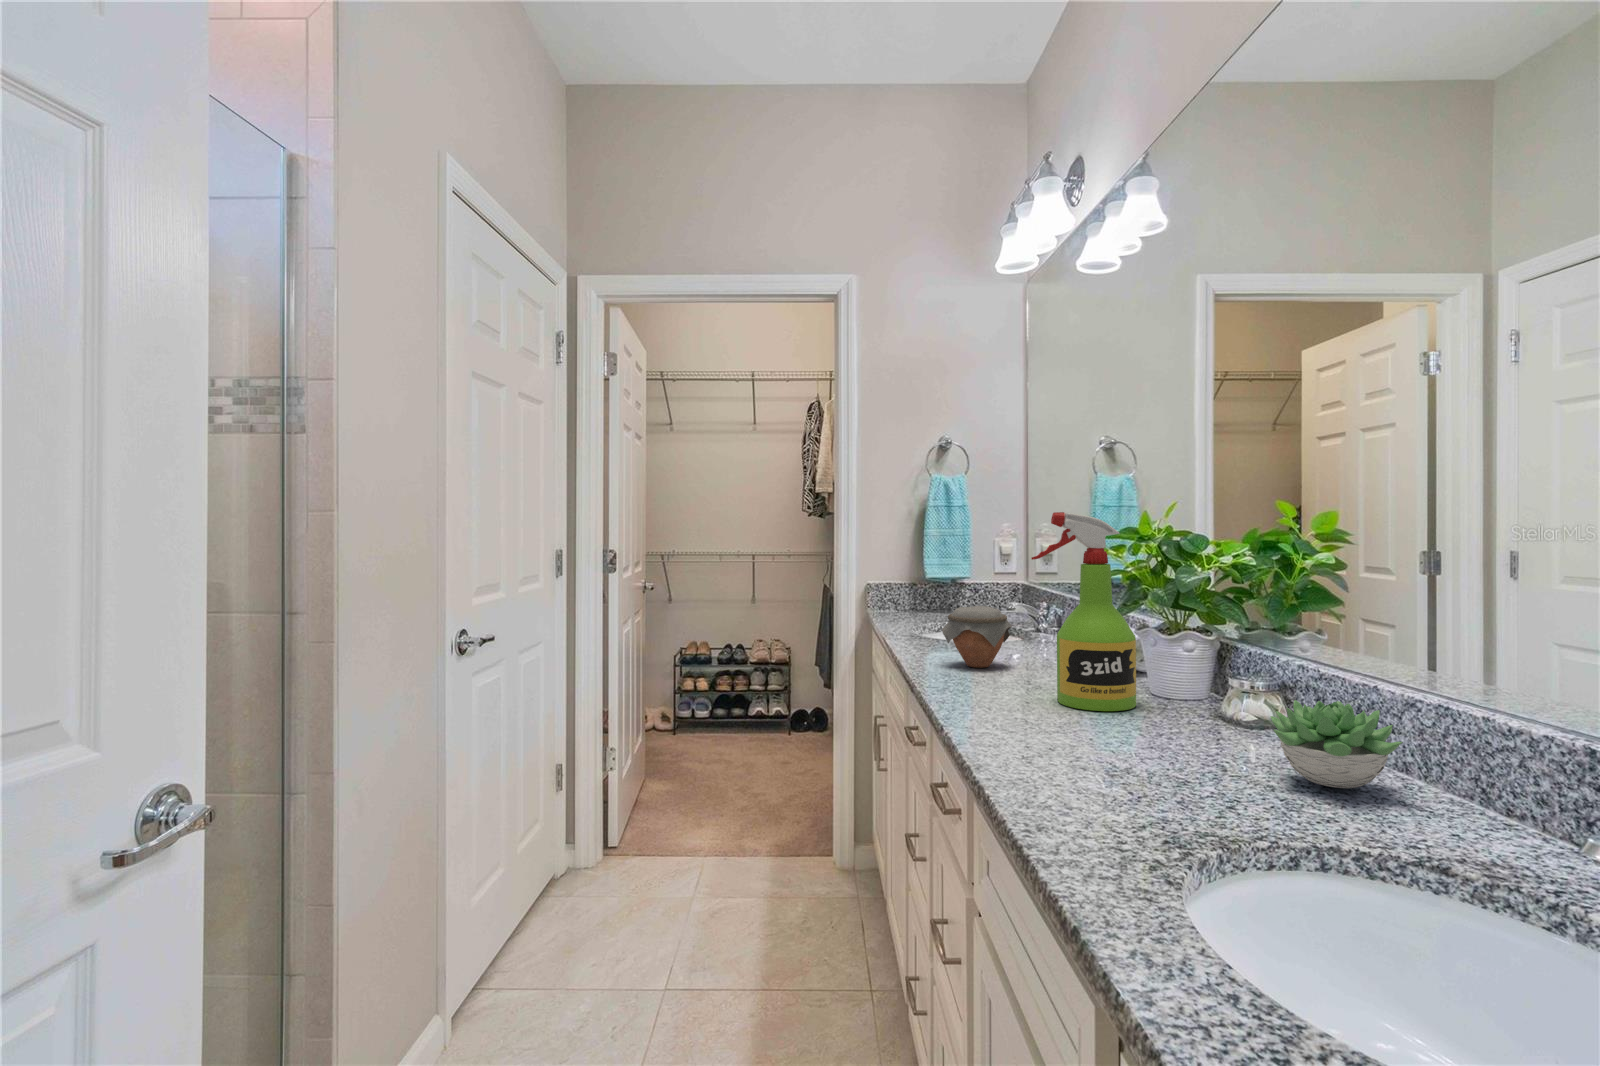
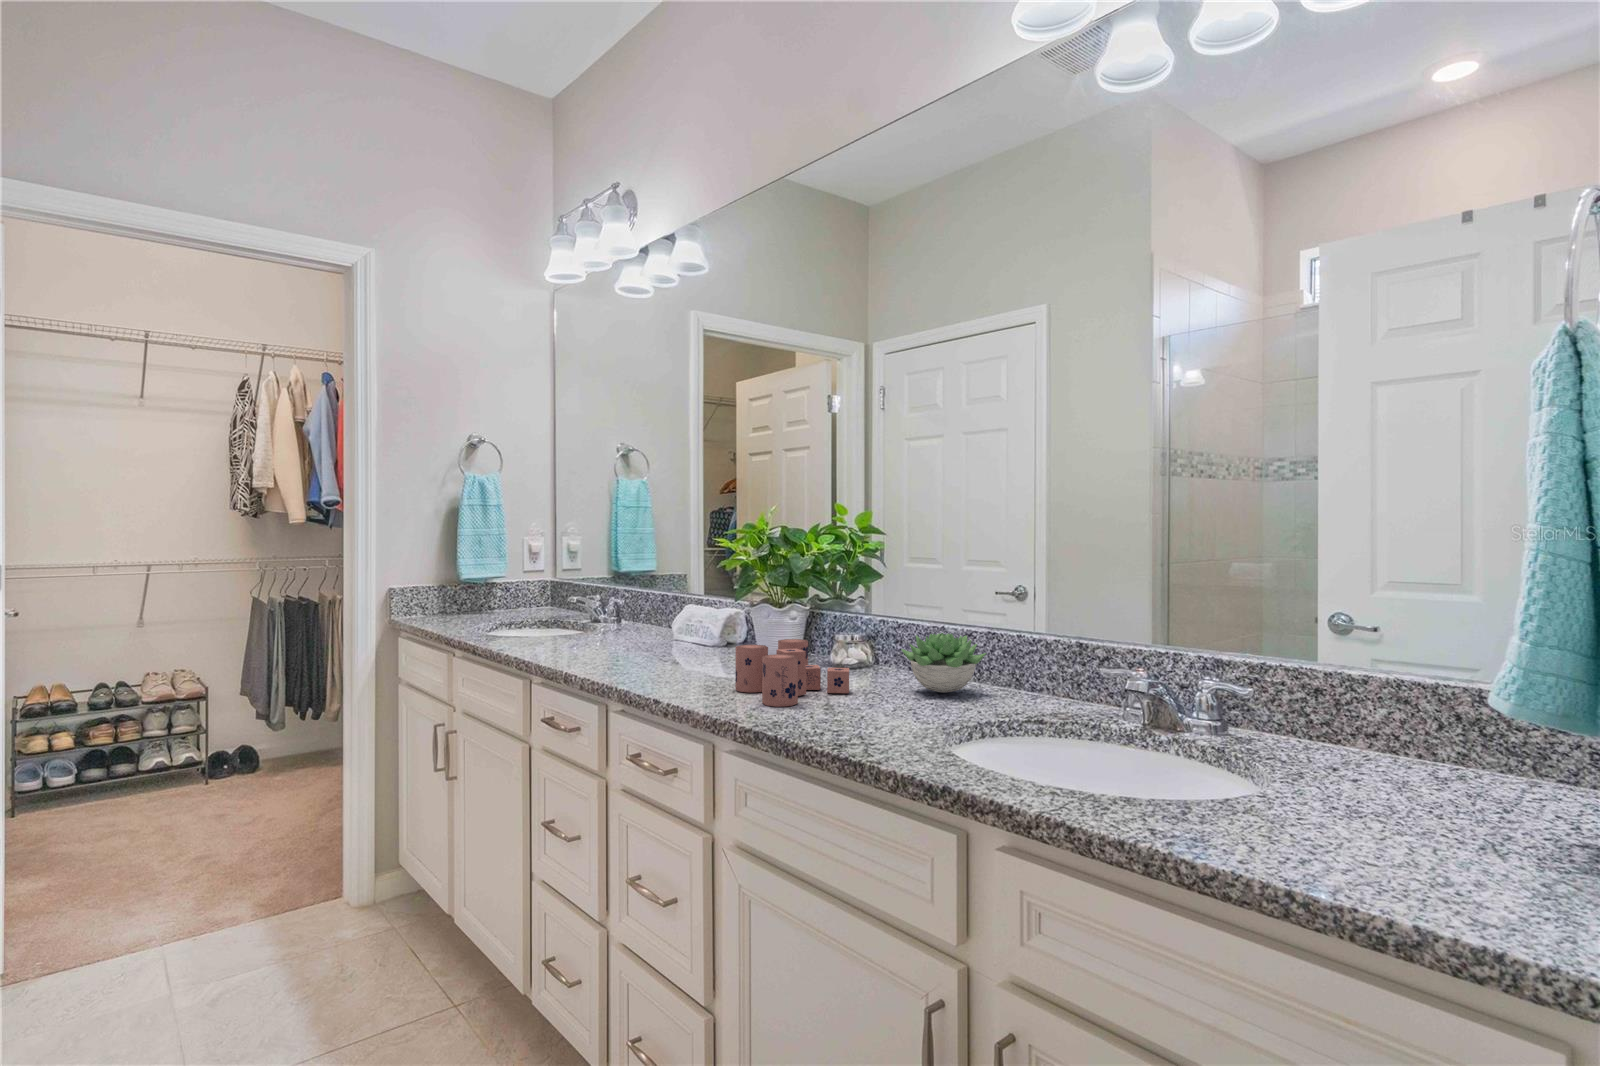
spray bottle: present [1031,512,1136,711] -> none [683,497,765,671]
jar: present [943,606,1012,668] -> none [557,592,624,653]
candle: none [1051,682,1194,769] -> present [735,639,849,707]

